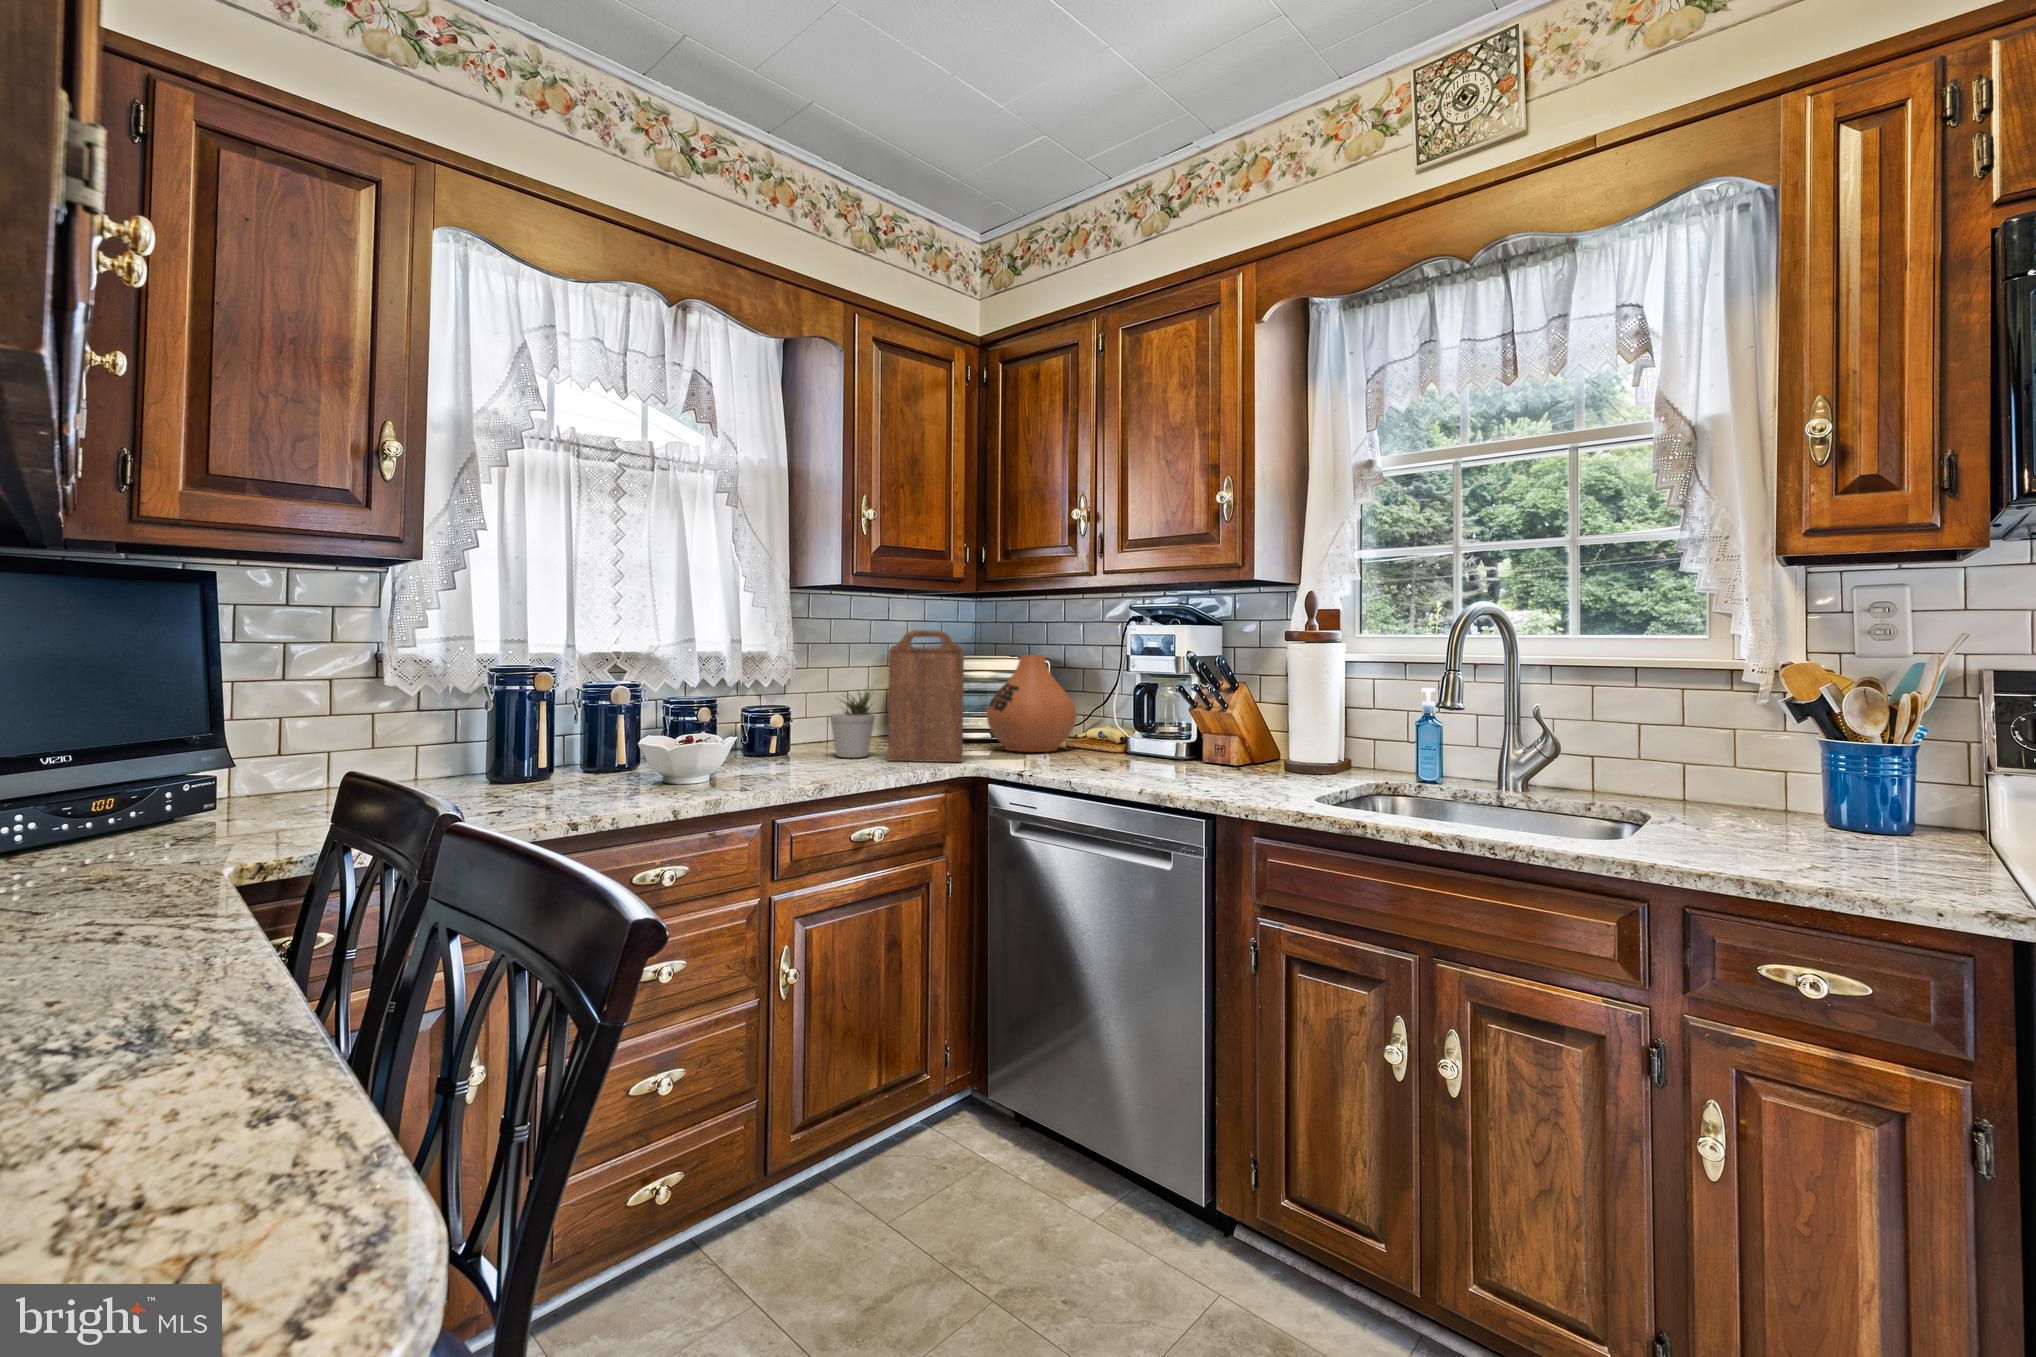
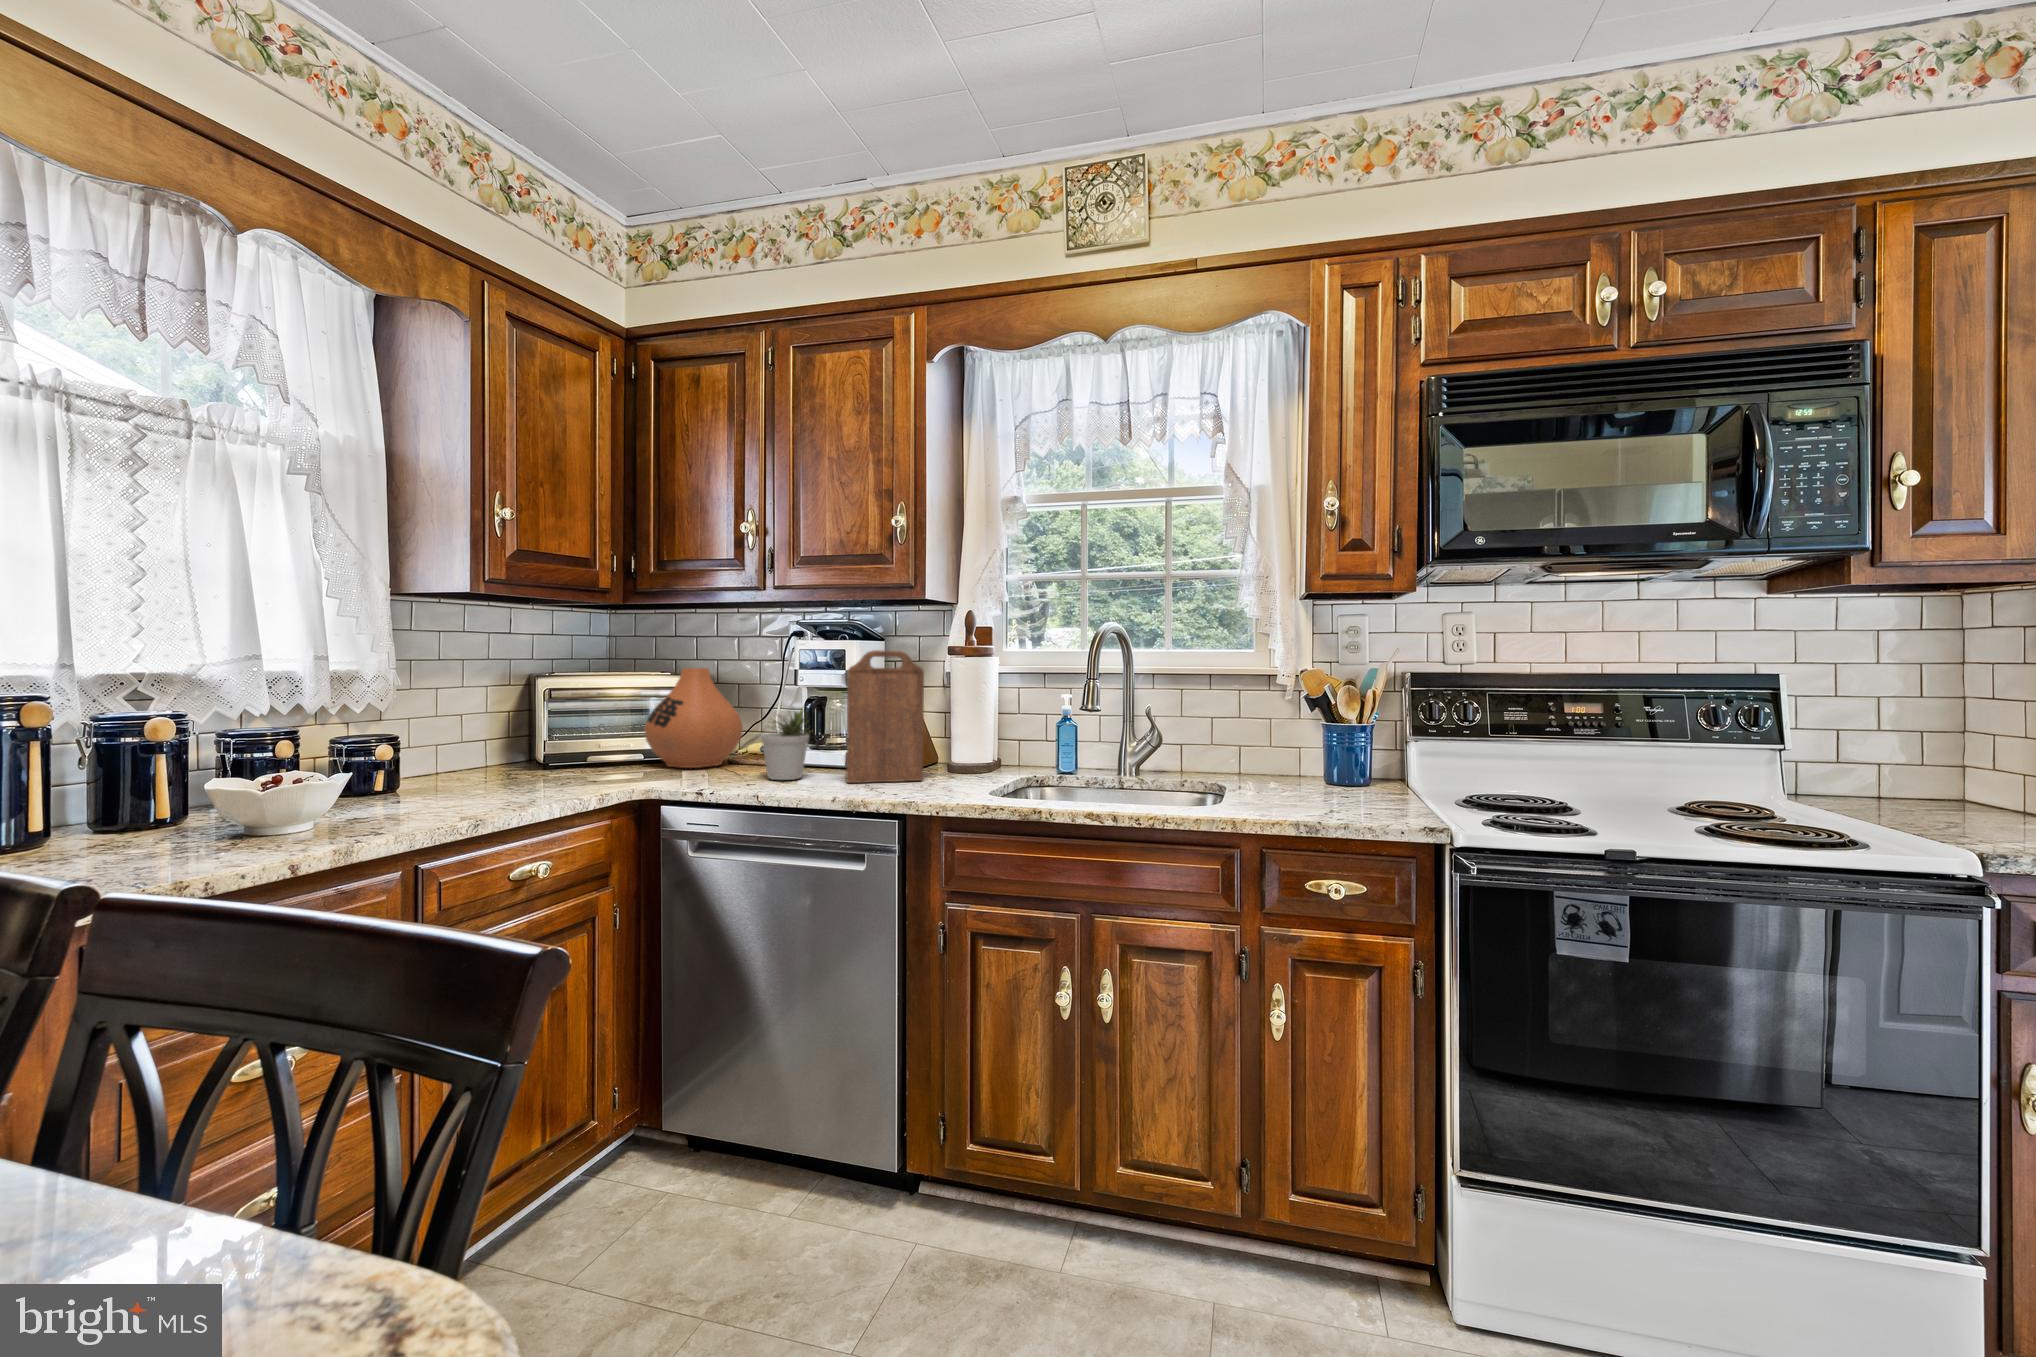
cutting board: present [888,630,964,762] -> present [846,650,924,783]
potted plant: present [830,689,875,758] -> present [761,707,809,780]

